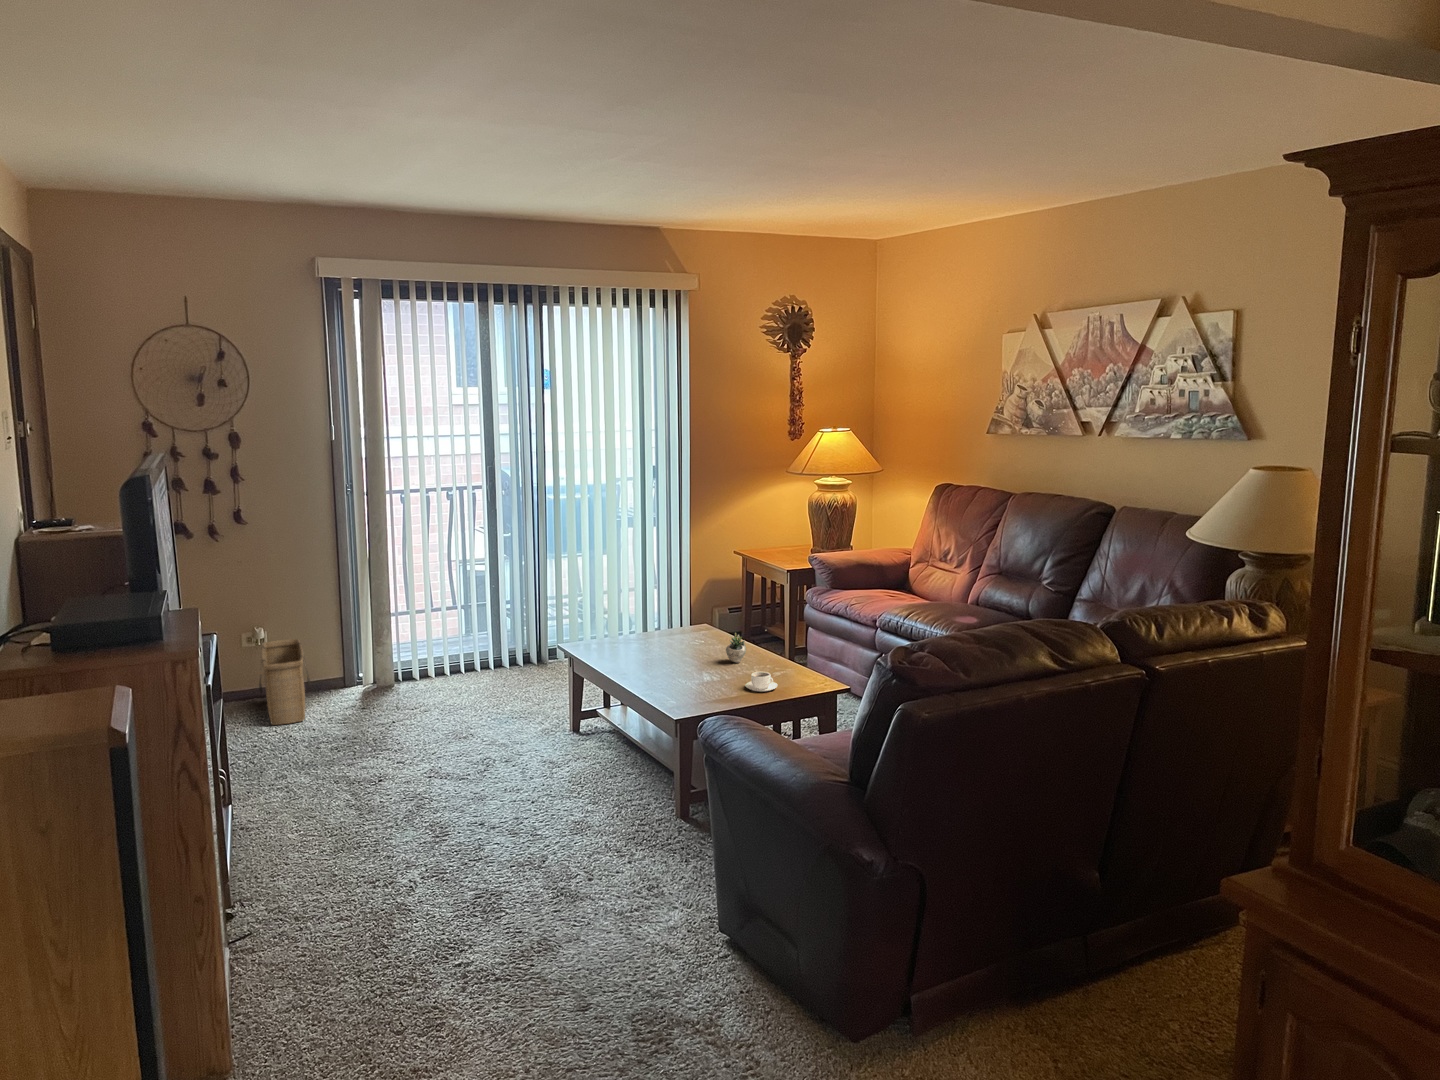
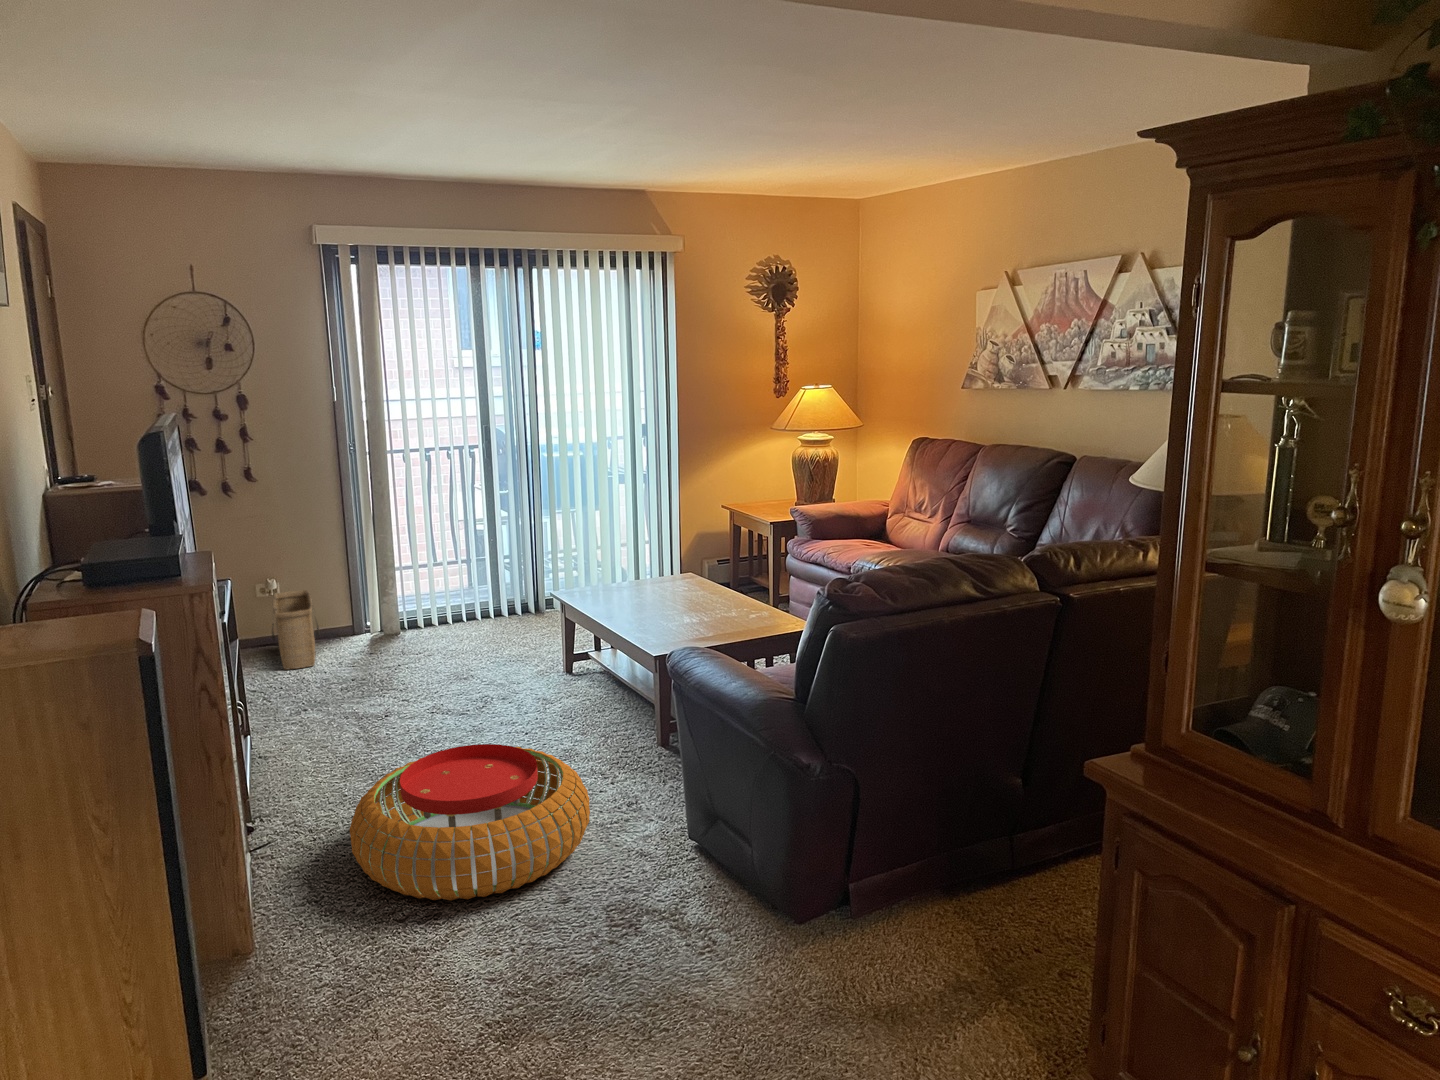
succulent plant: present [726,630,766,663] -> none [706,574,744,606]
coffee cup: present [745,672,778,692] -> none [721,612,752,630]
pouf: none [341,822,609,1007] -> present [350,744,590,901]

